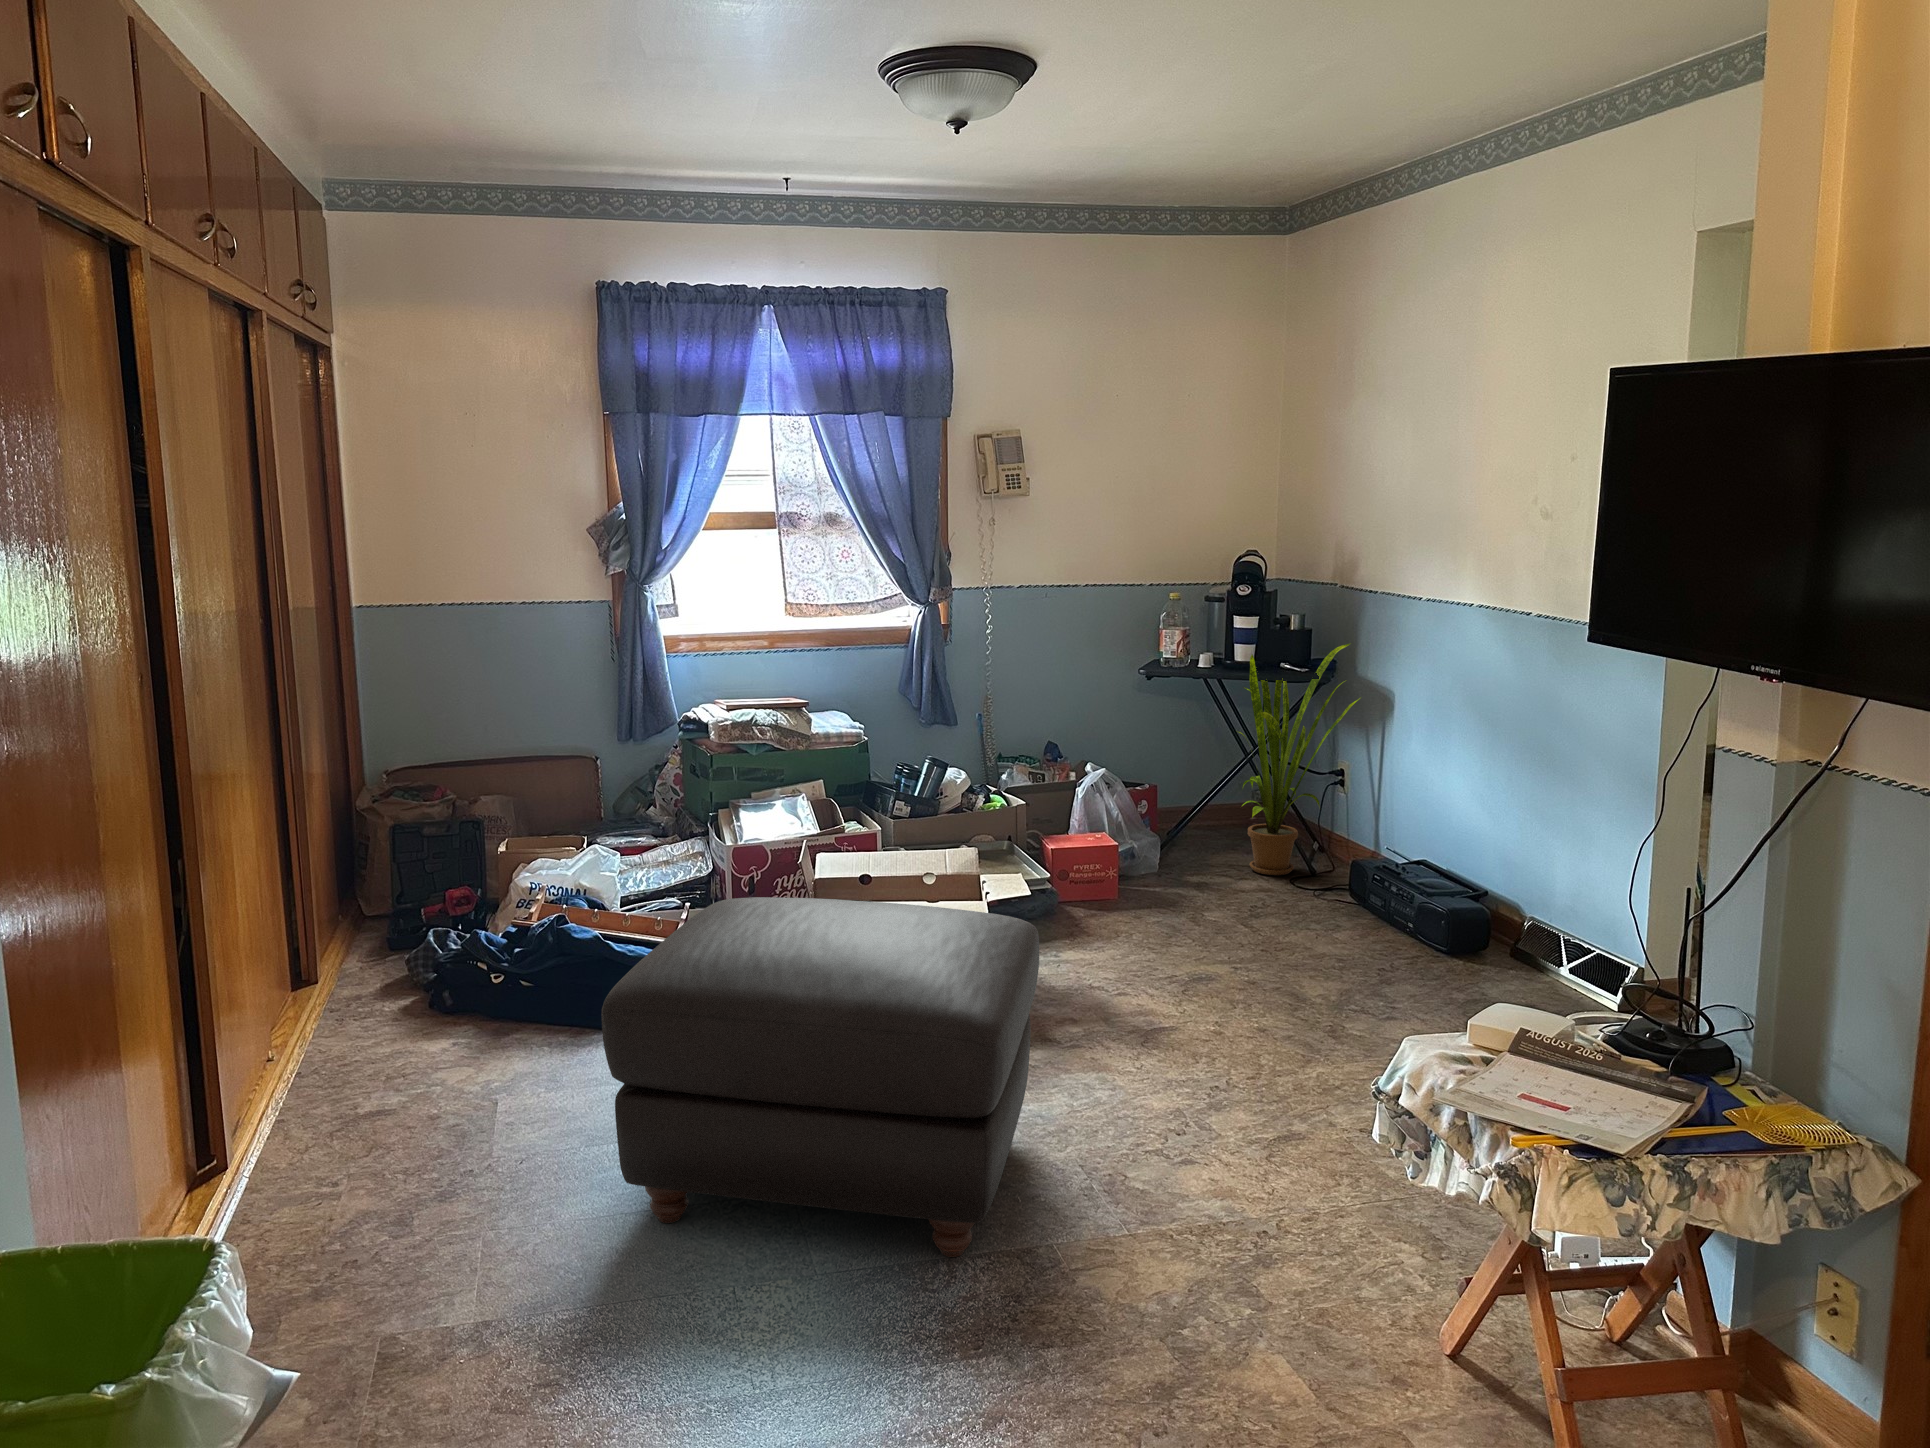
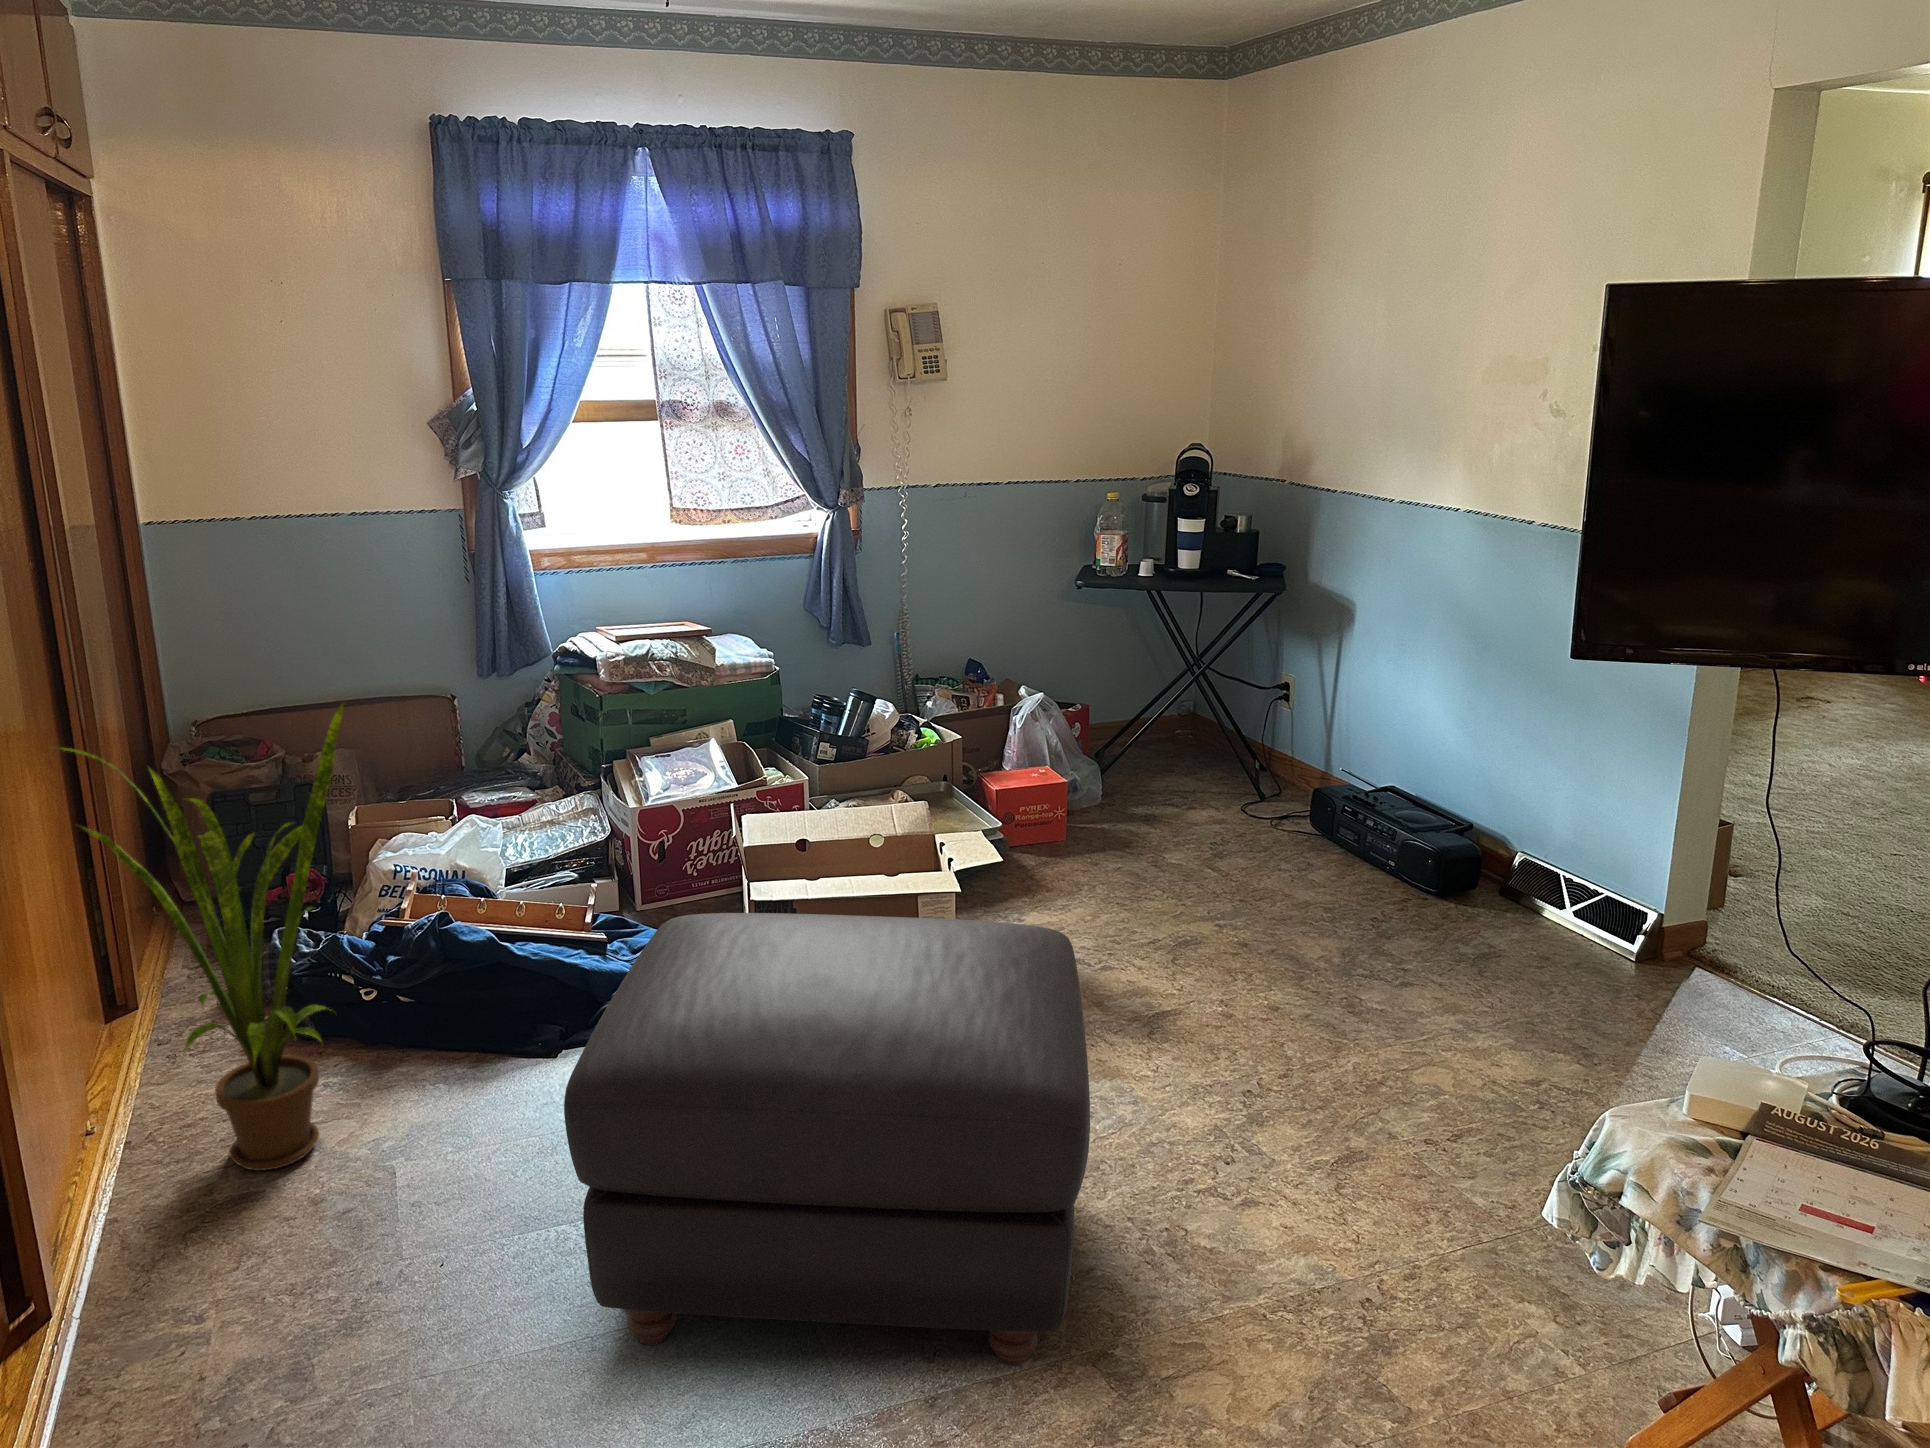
house plant: present [1239,644,1360,875] -> present [48,704,344,1170]

